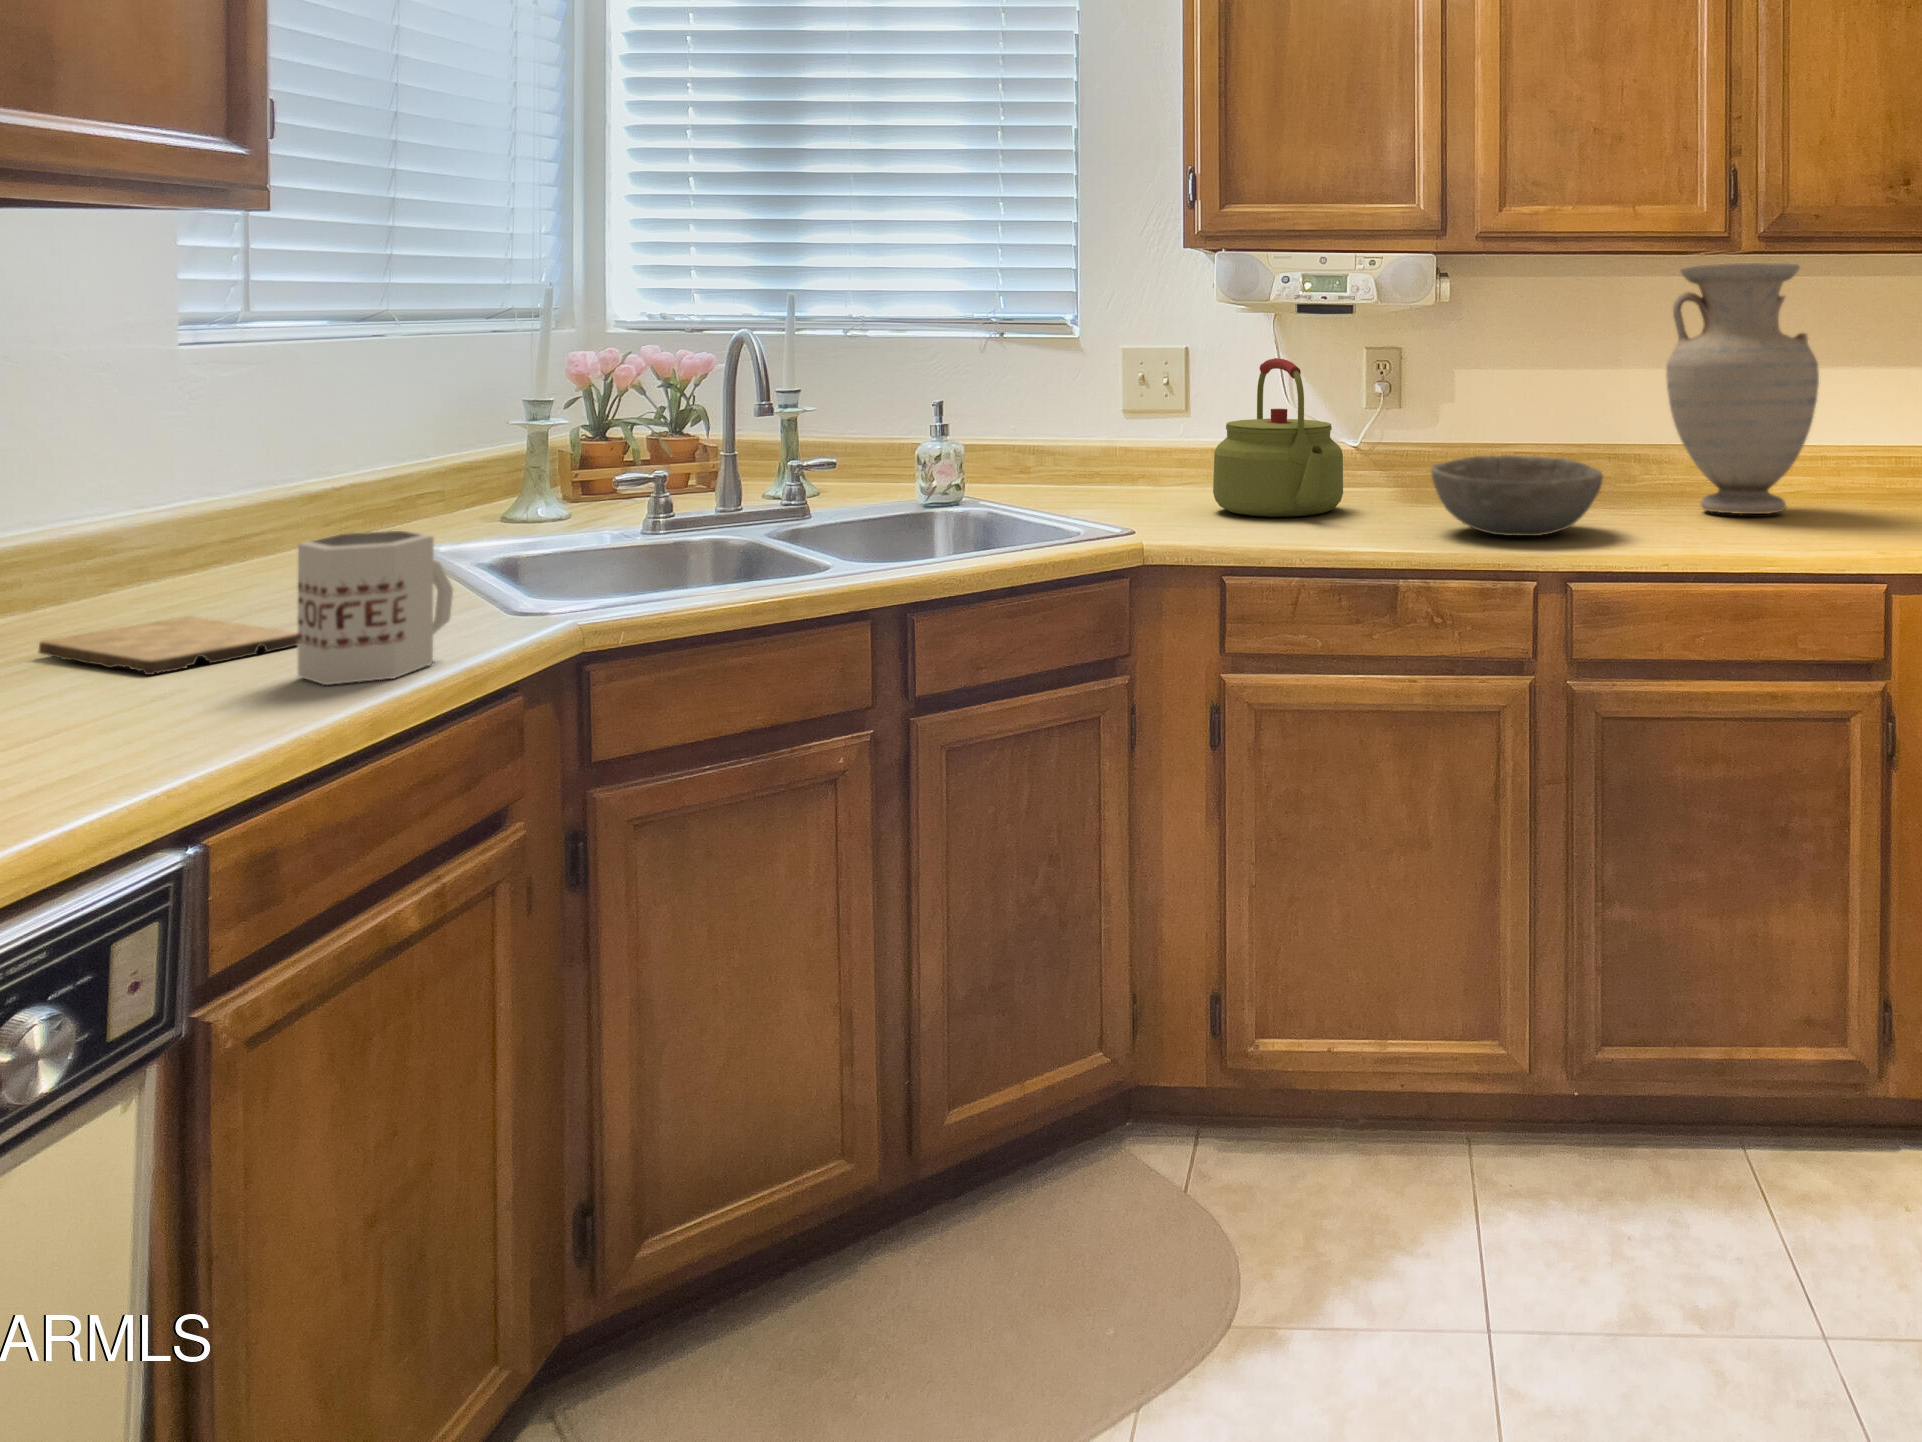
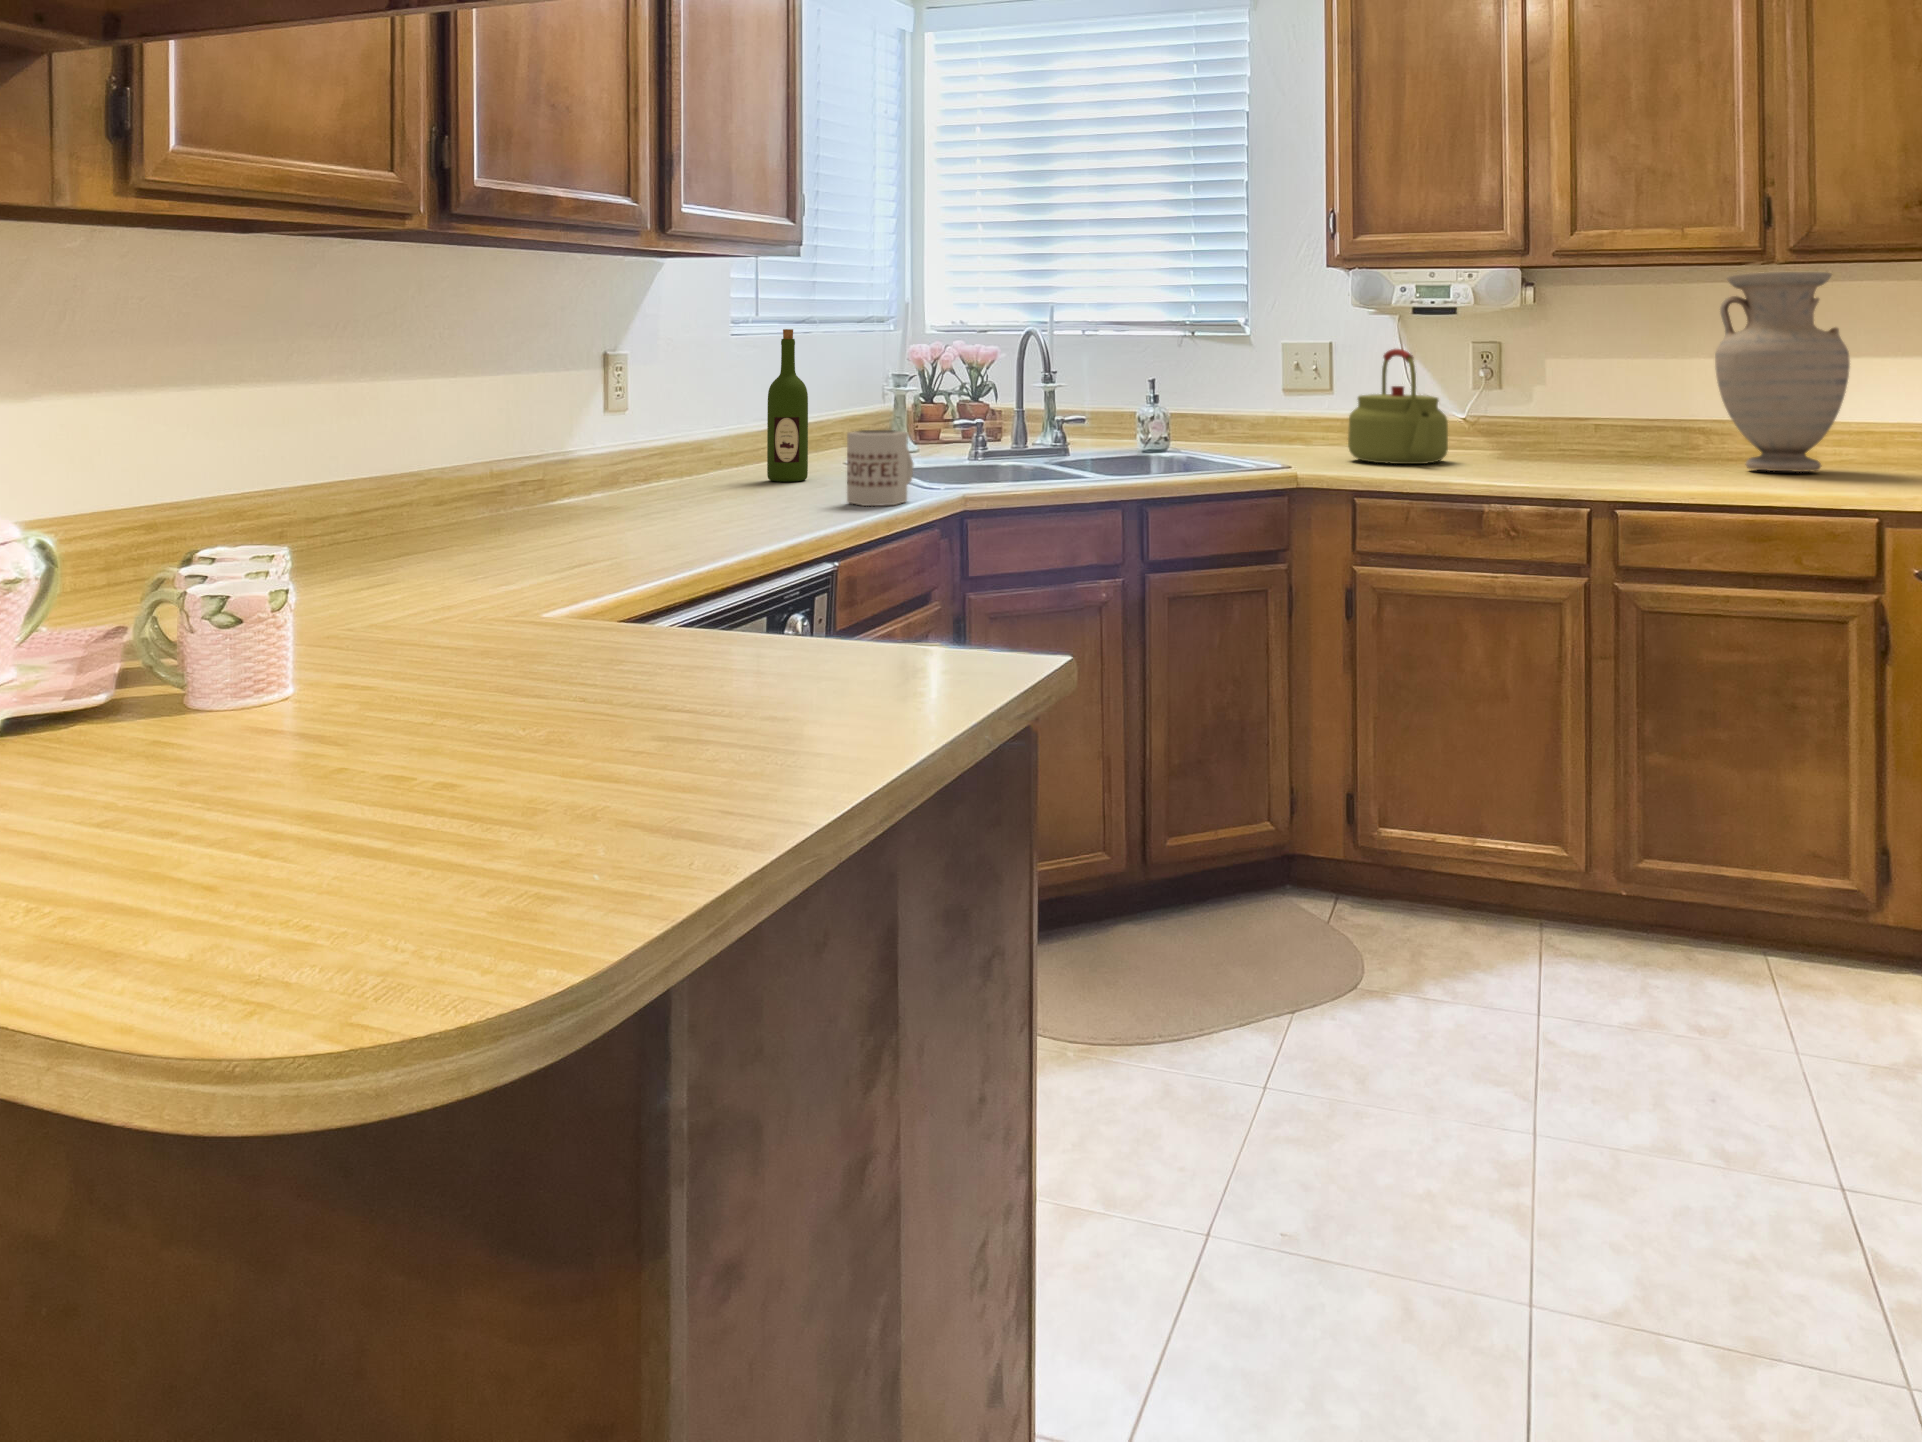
wine bottle: none [209,338,296,611] -> present [767,329,808,482]
bowl: present [1431,455,1603,536] -> none [1511,421,1648,478]
cutting board: present [38,616,298,675] -> none [714,479,832,500]

